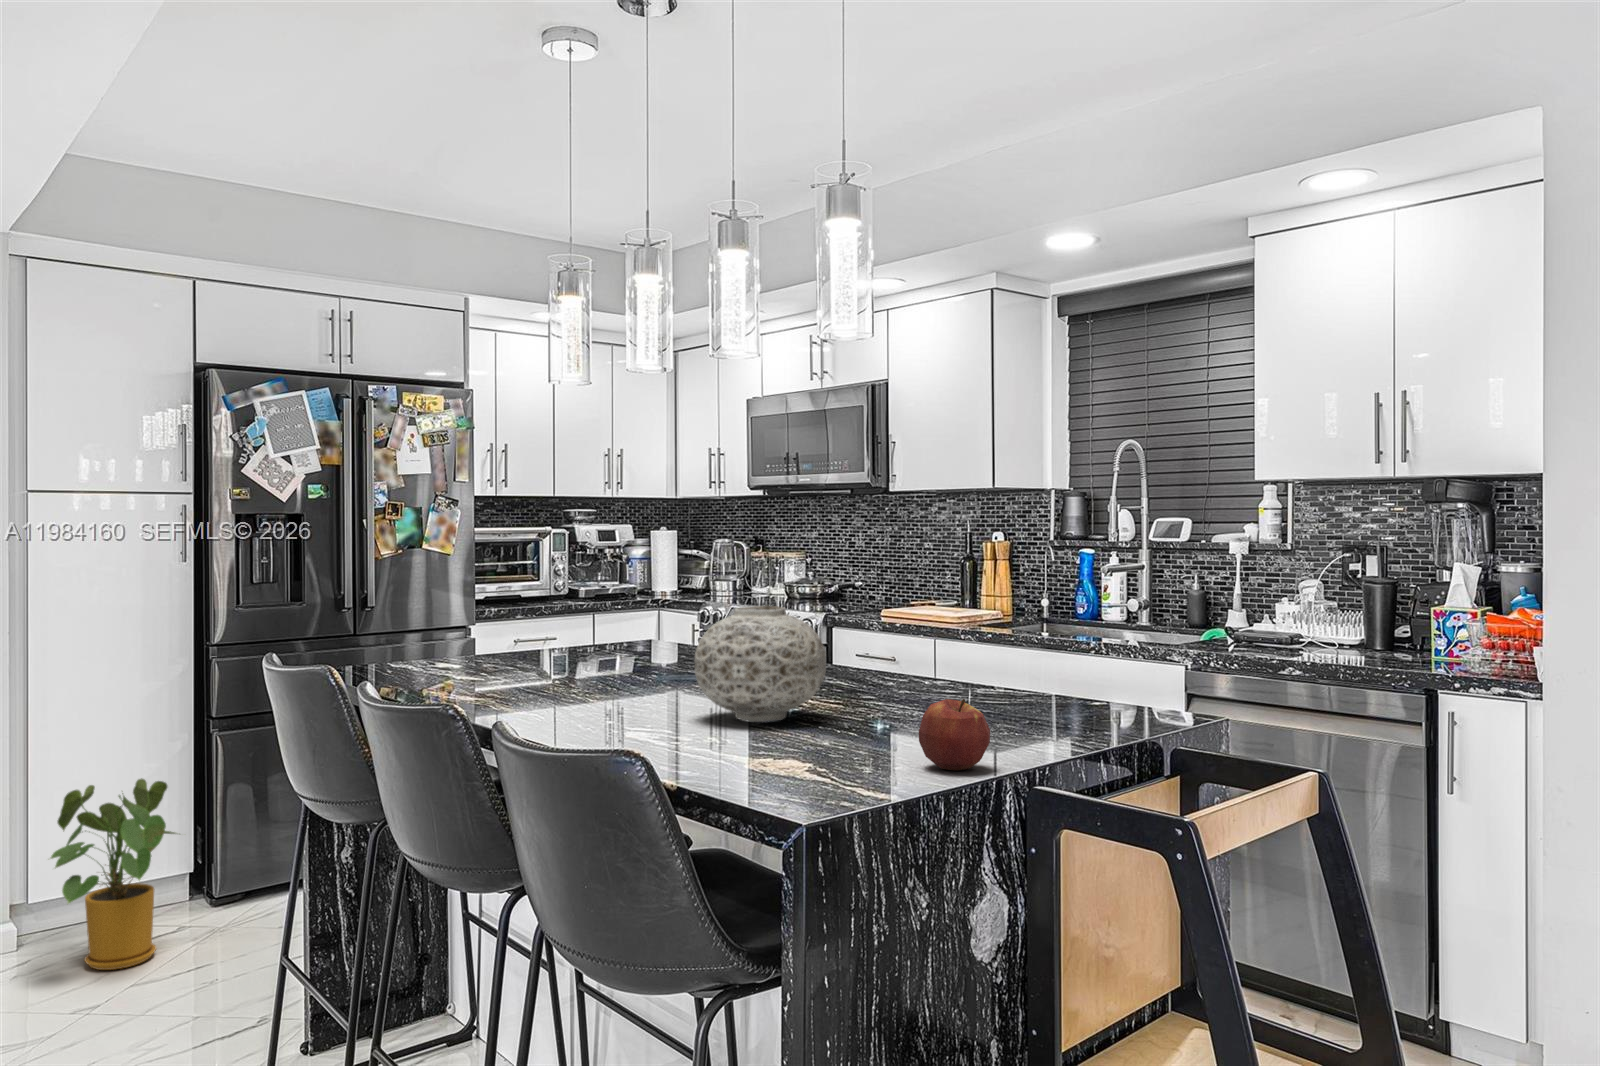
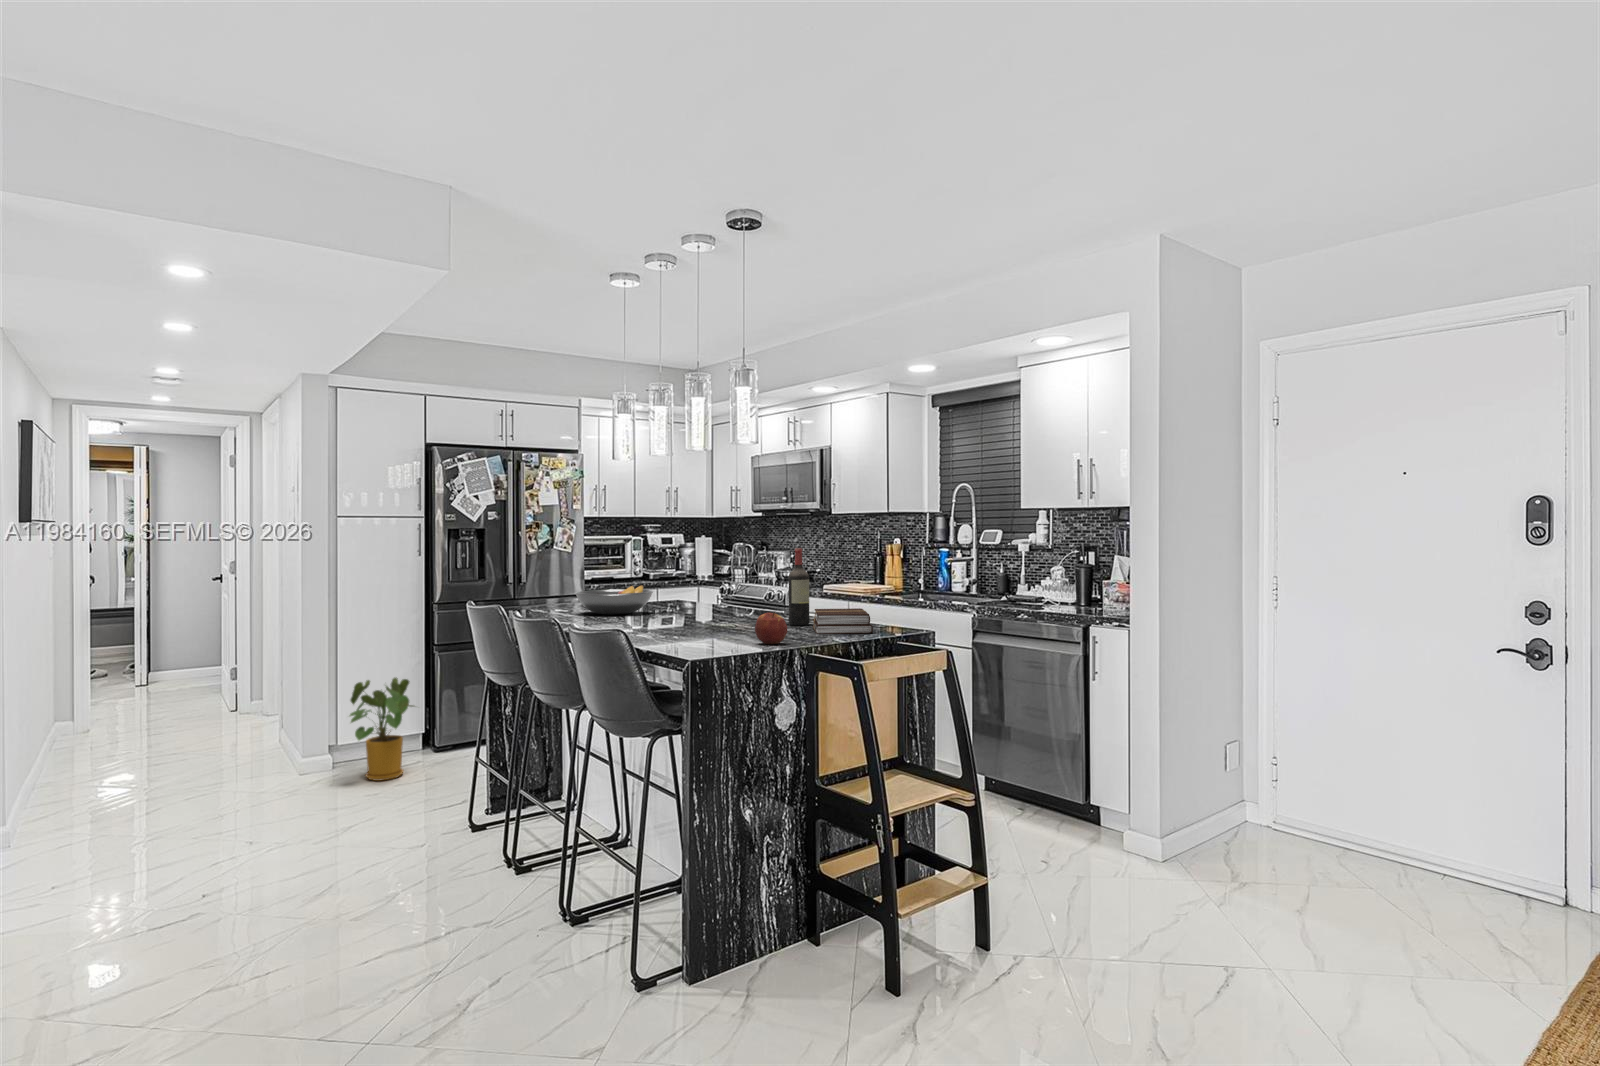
wine bottle: none [912,553,953,705] -> present [789,548,810,625]
vase: present [694,605,826,722] -> none [671,574,736,630]
fruit bowl: none [479,620,624,675] -> present [576,585,653,615]
book: none [969,673,1117,731] -> present [812,608,873,634]

